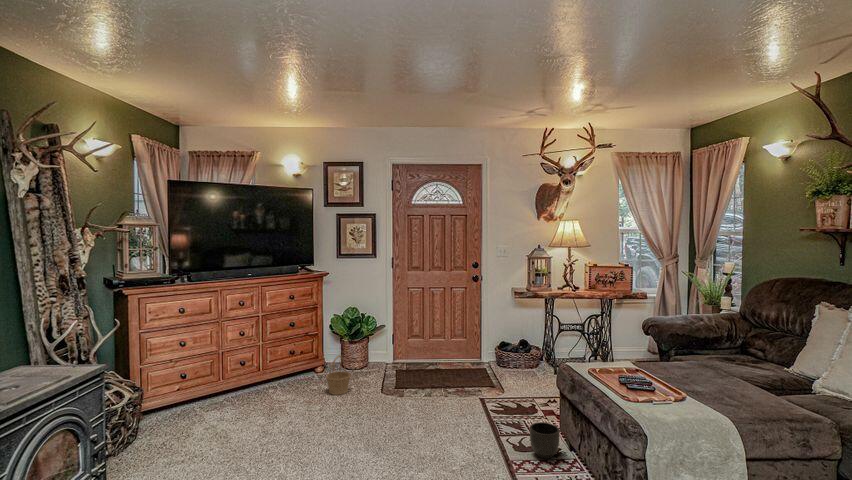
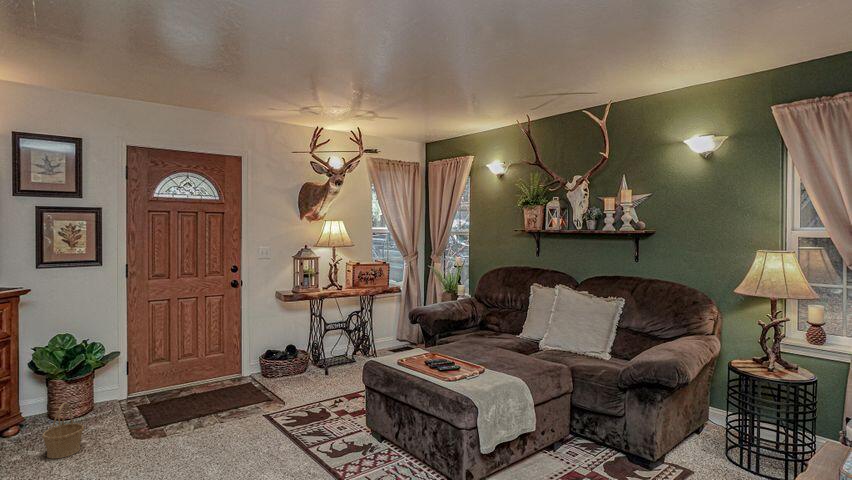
planter: present [530,422,560,459] -> none [345,421,374,456]

